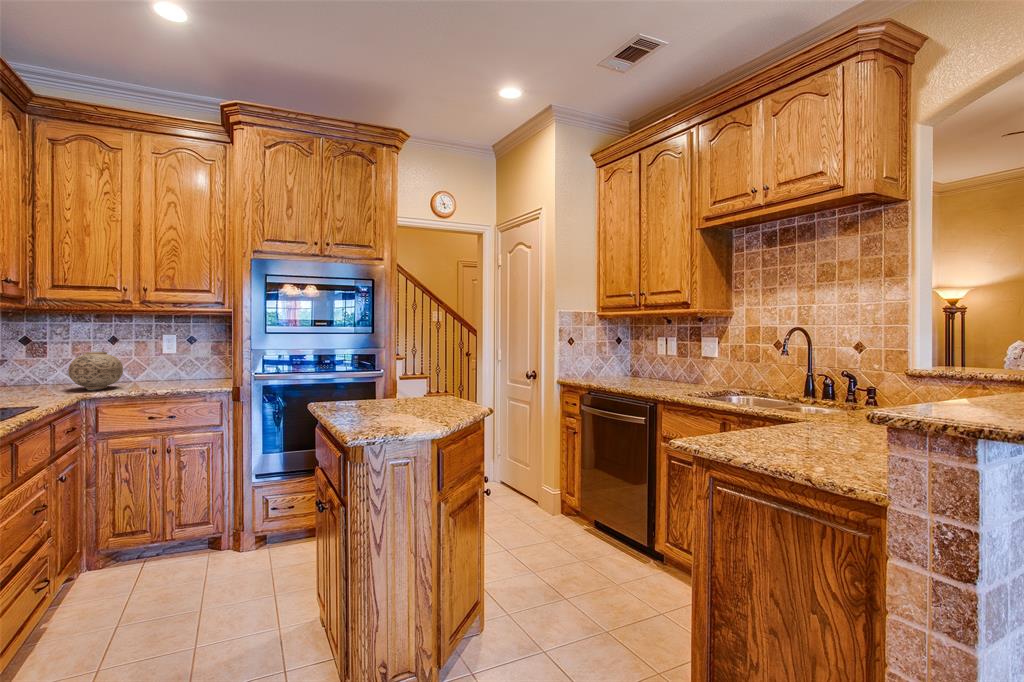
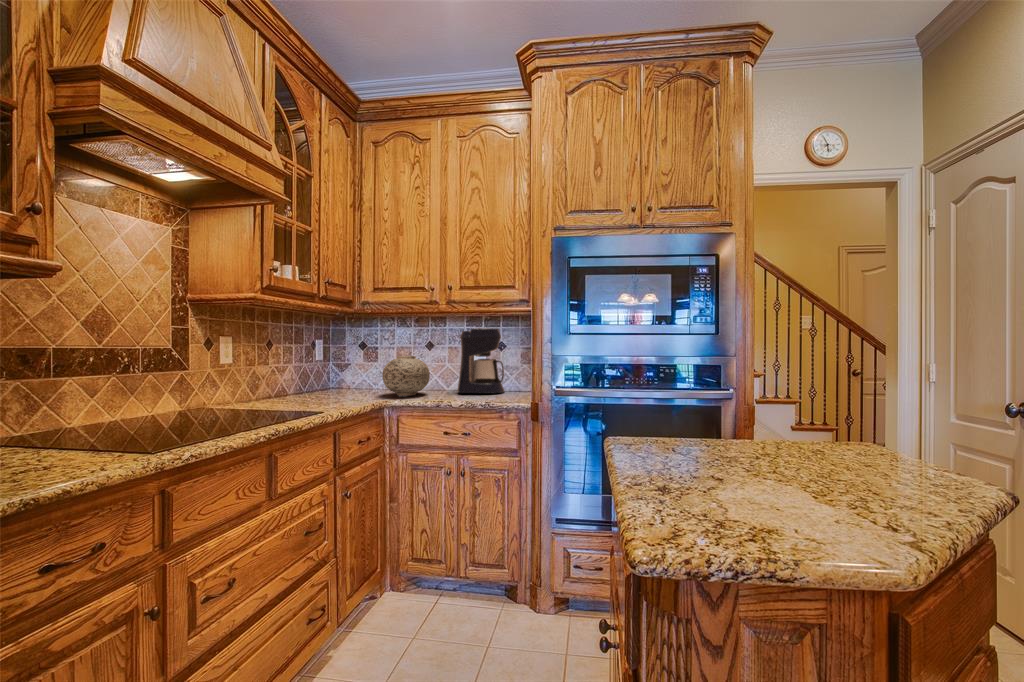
coffee maker: none [152,326,201,384] -> present [457,328,504,393]

